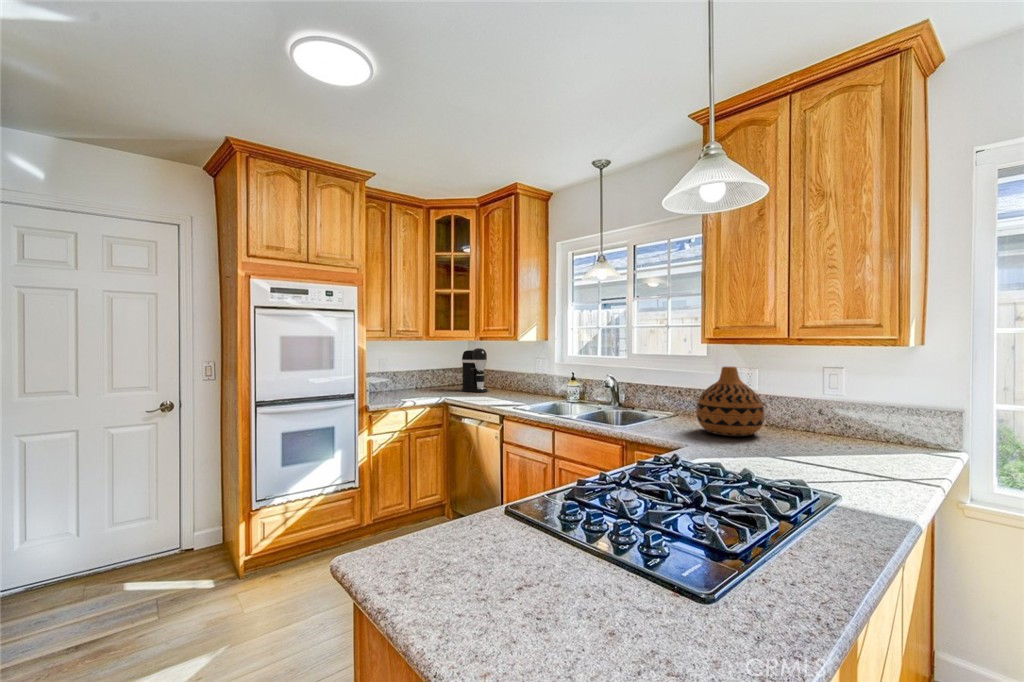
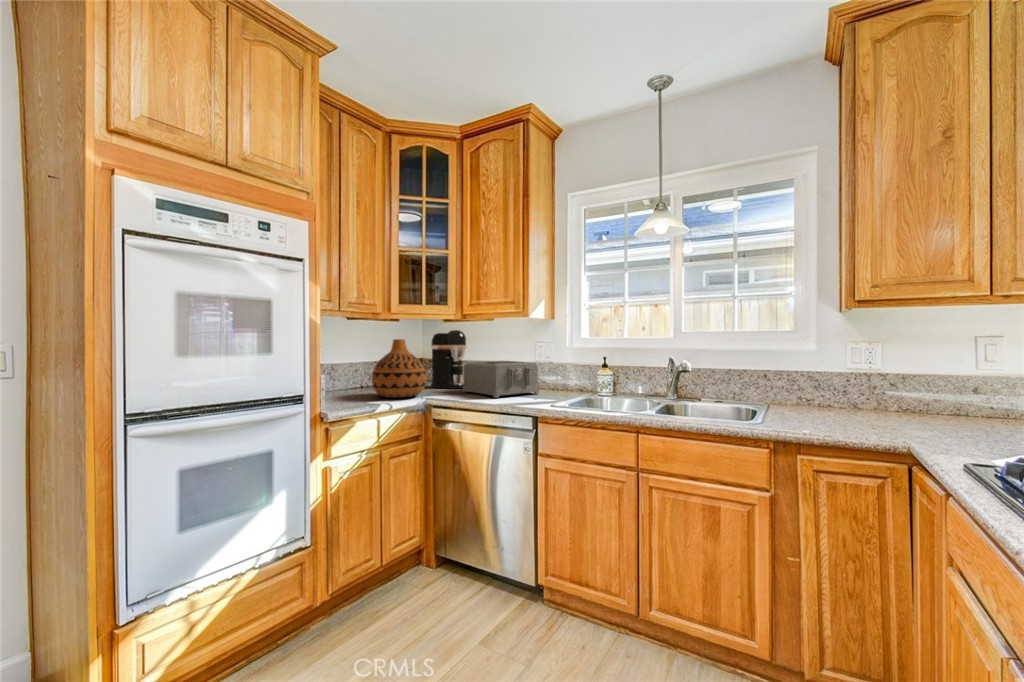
vase: present [696,367,765,436] -> present [372,339,426,398]
toaster: none [479,372,531,400] -> present [463,361,539,398]

